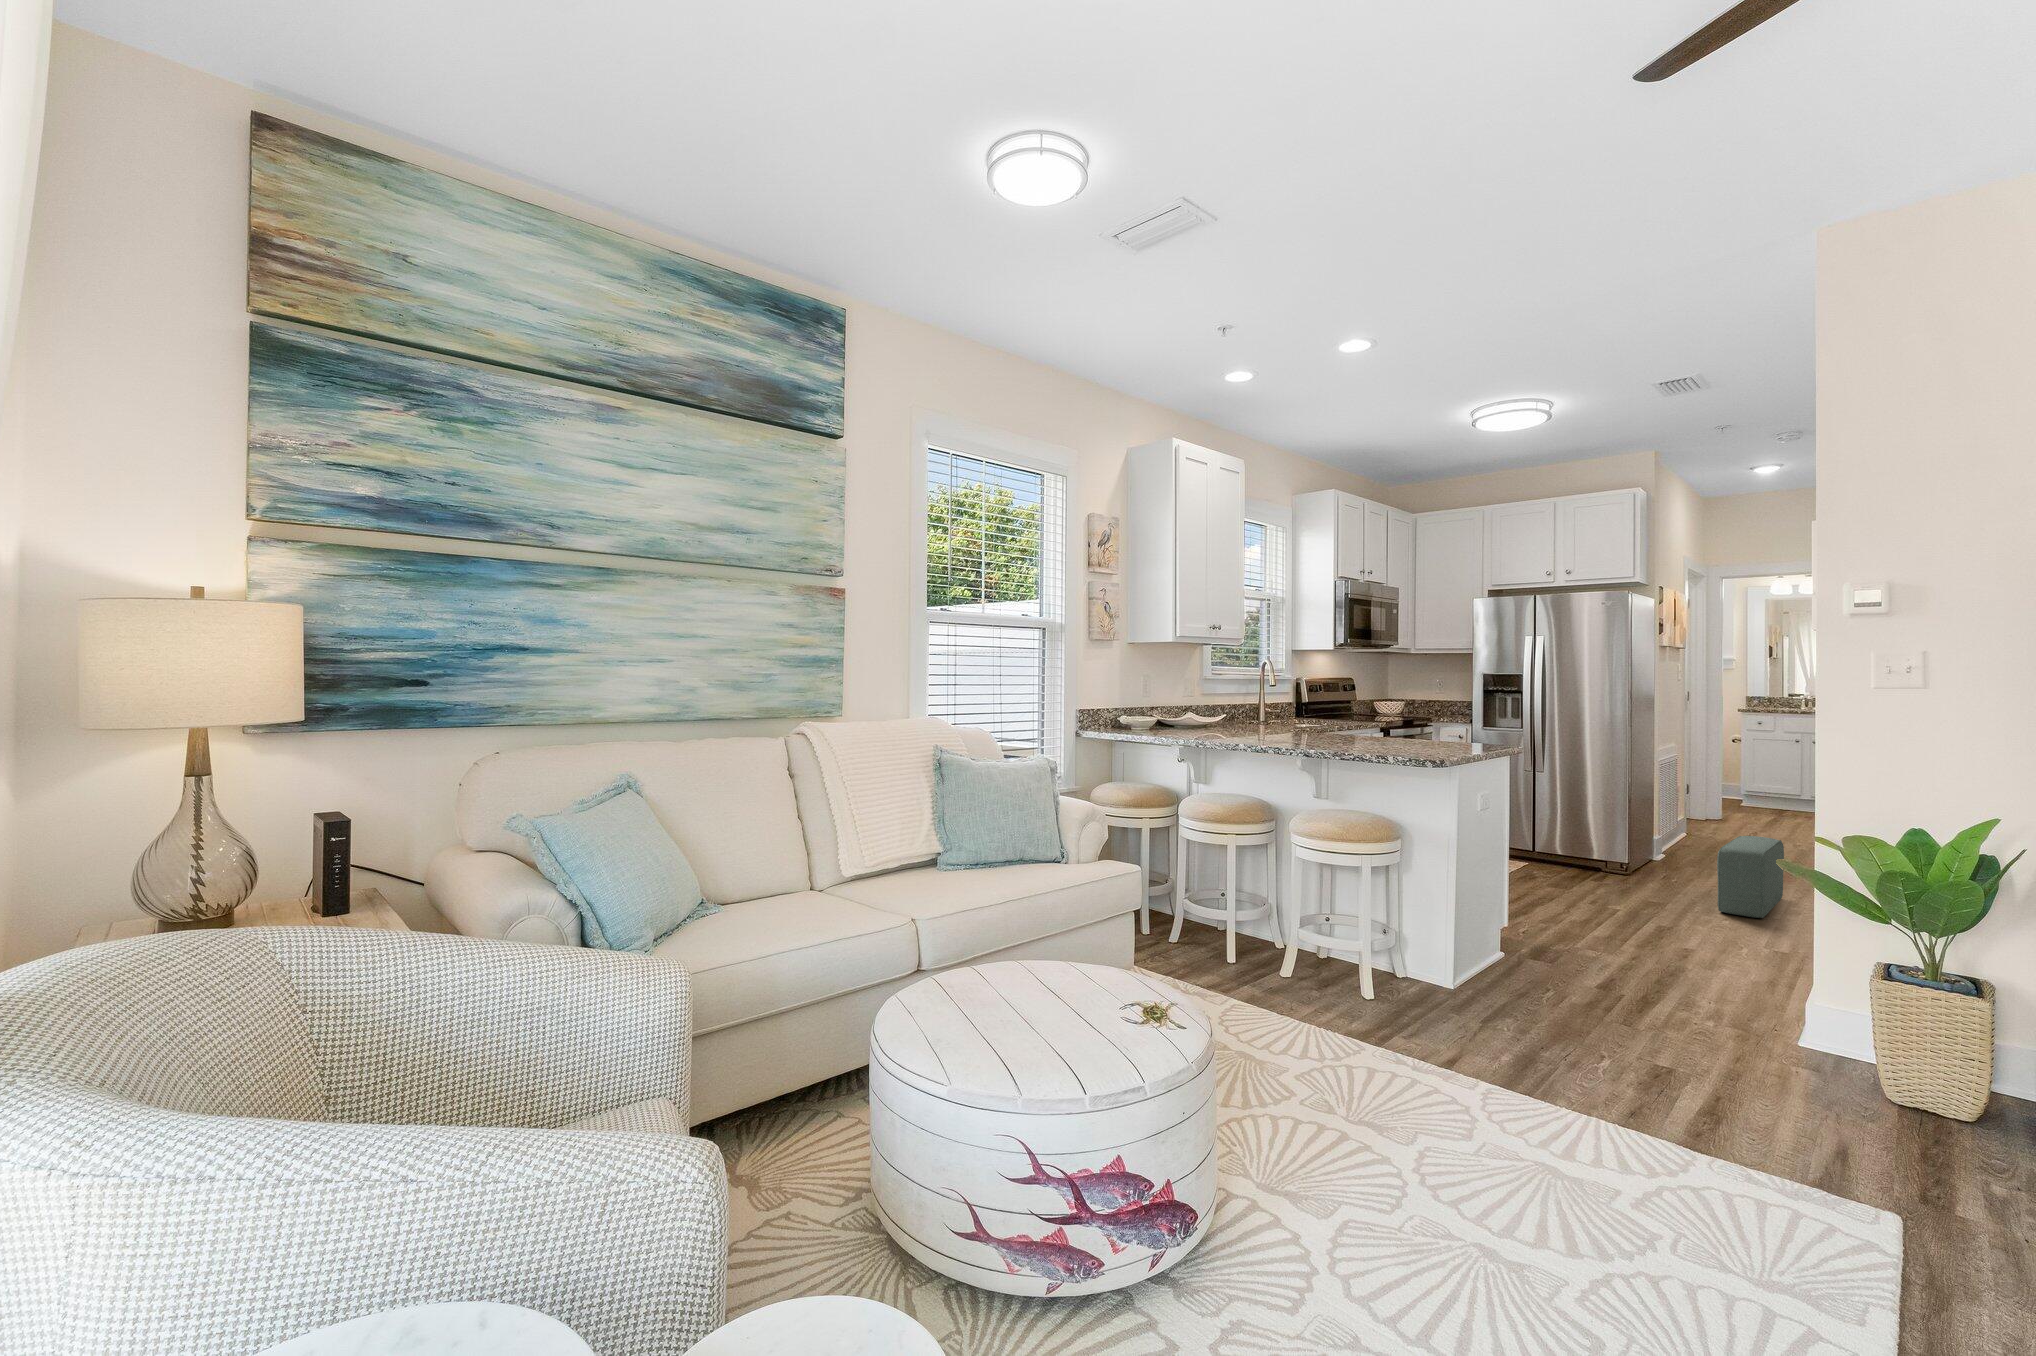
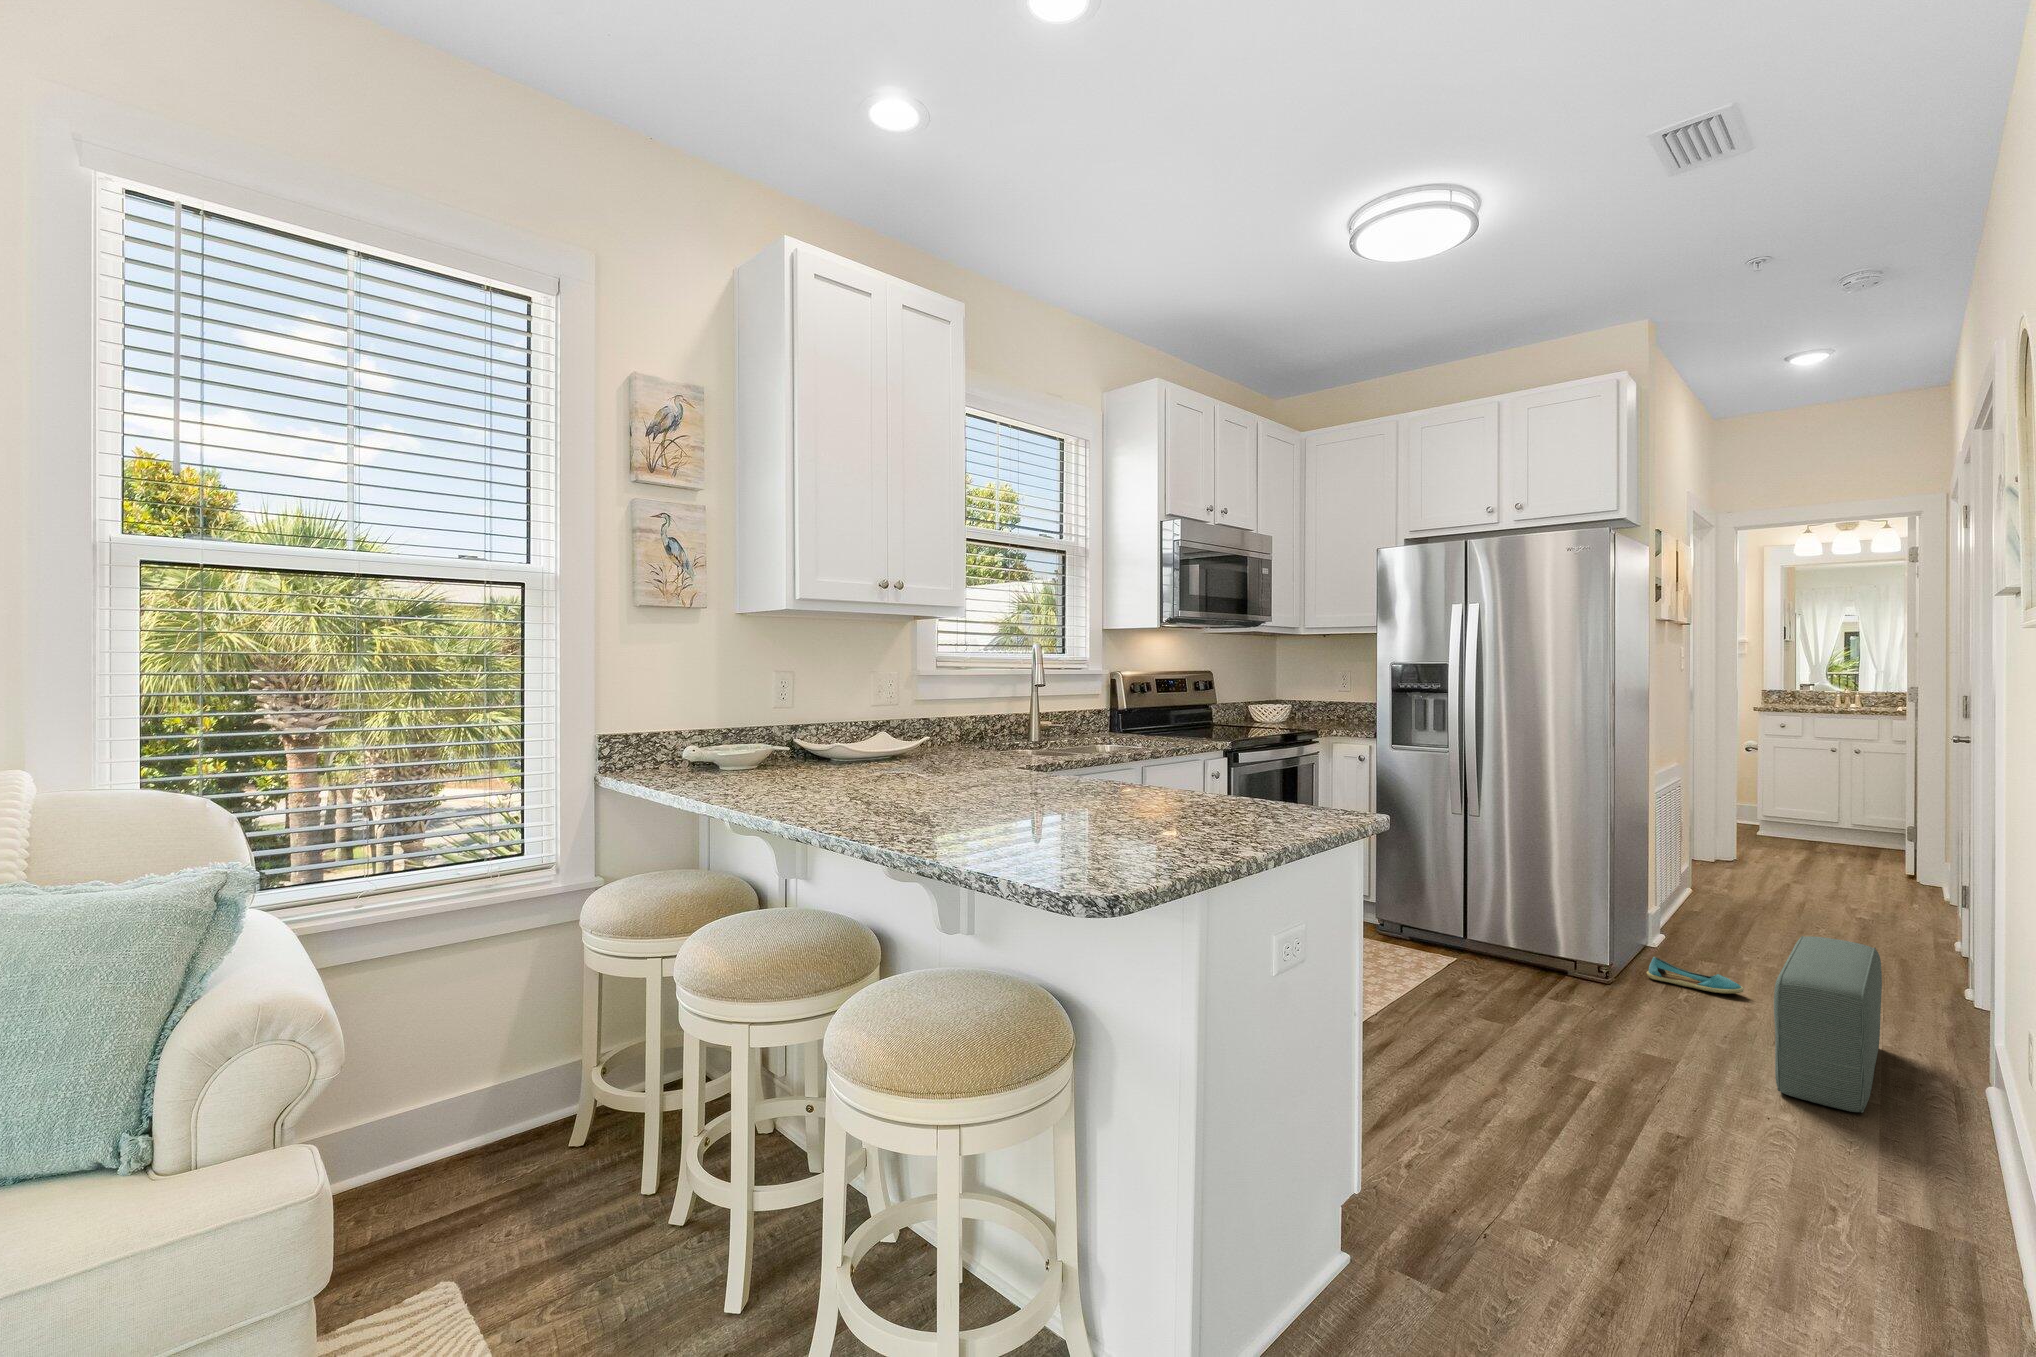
shoe: none [1650,859,1710,878] -> present [1647,957,1744,994]

